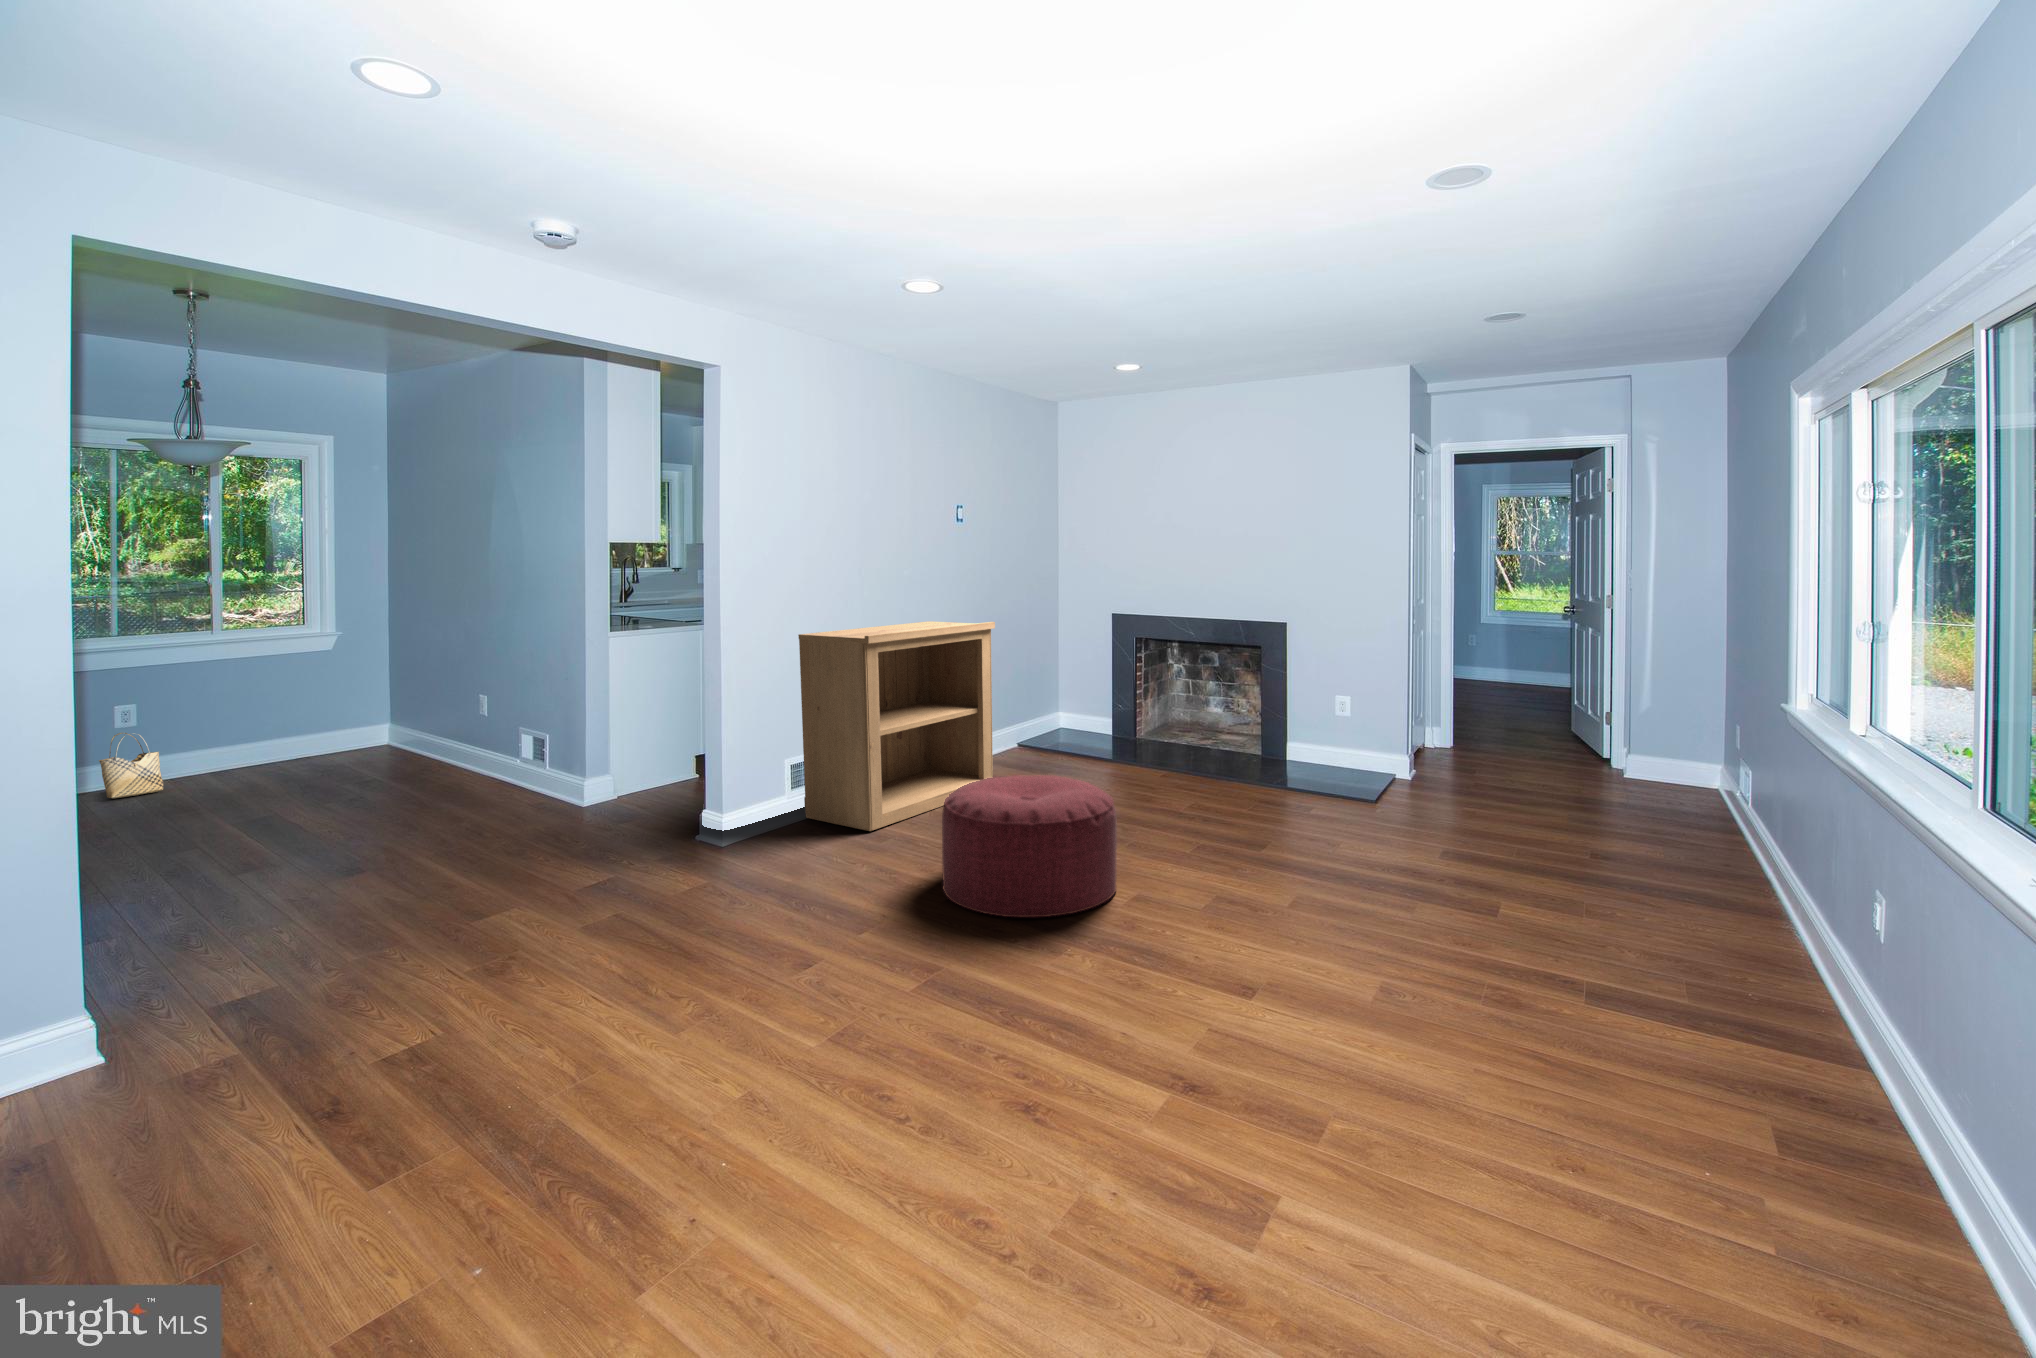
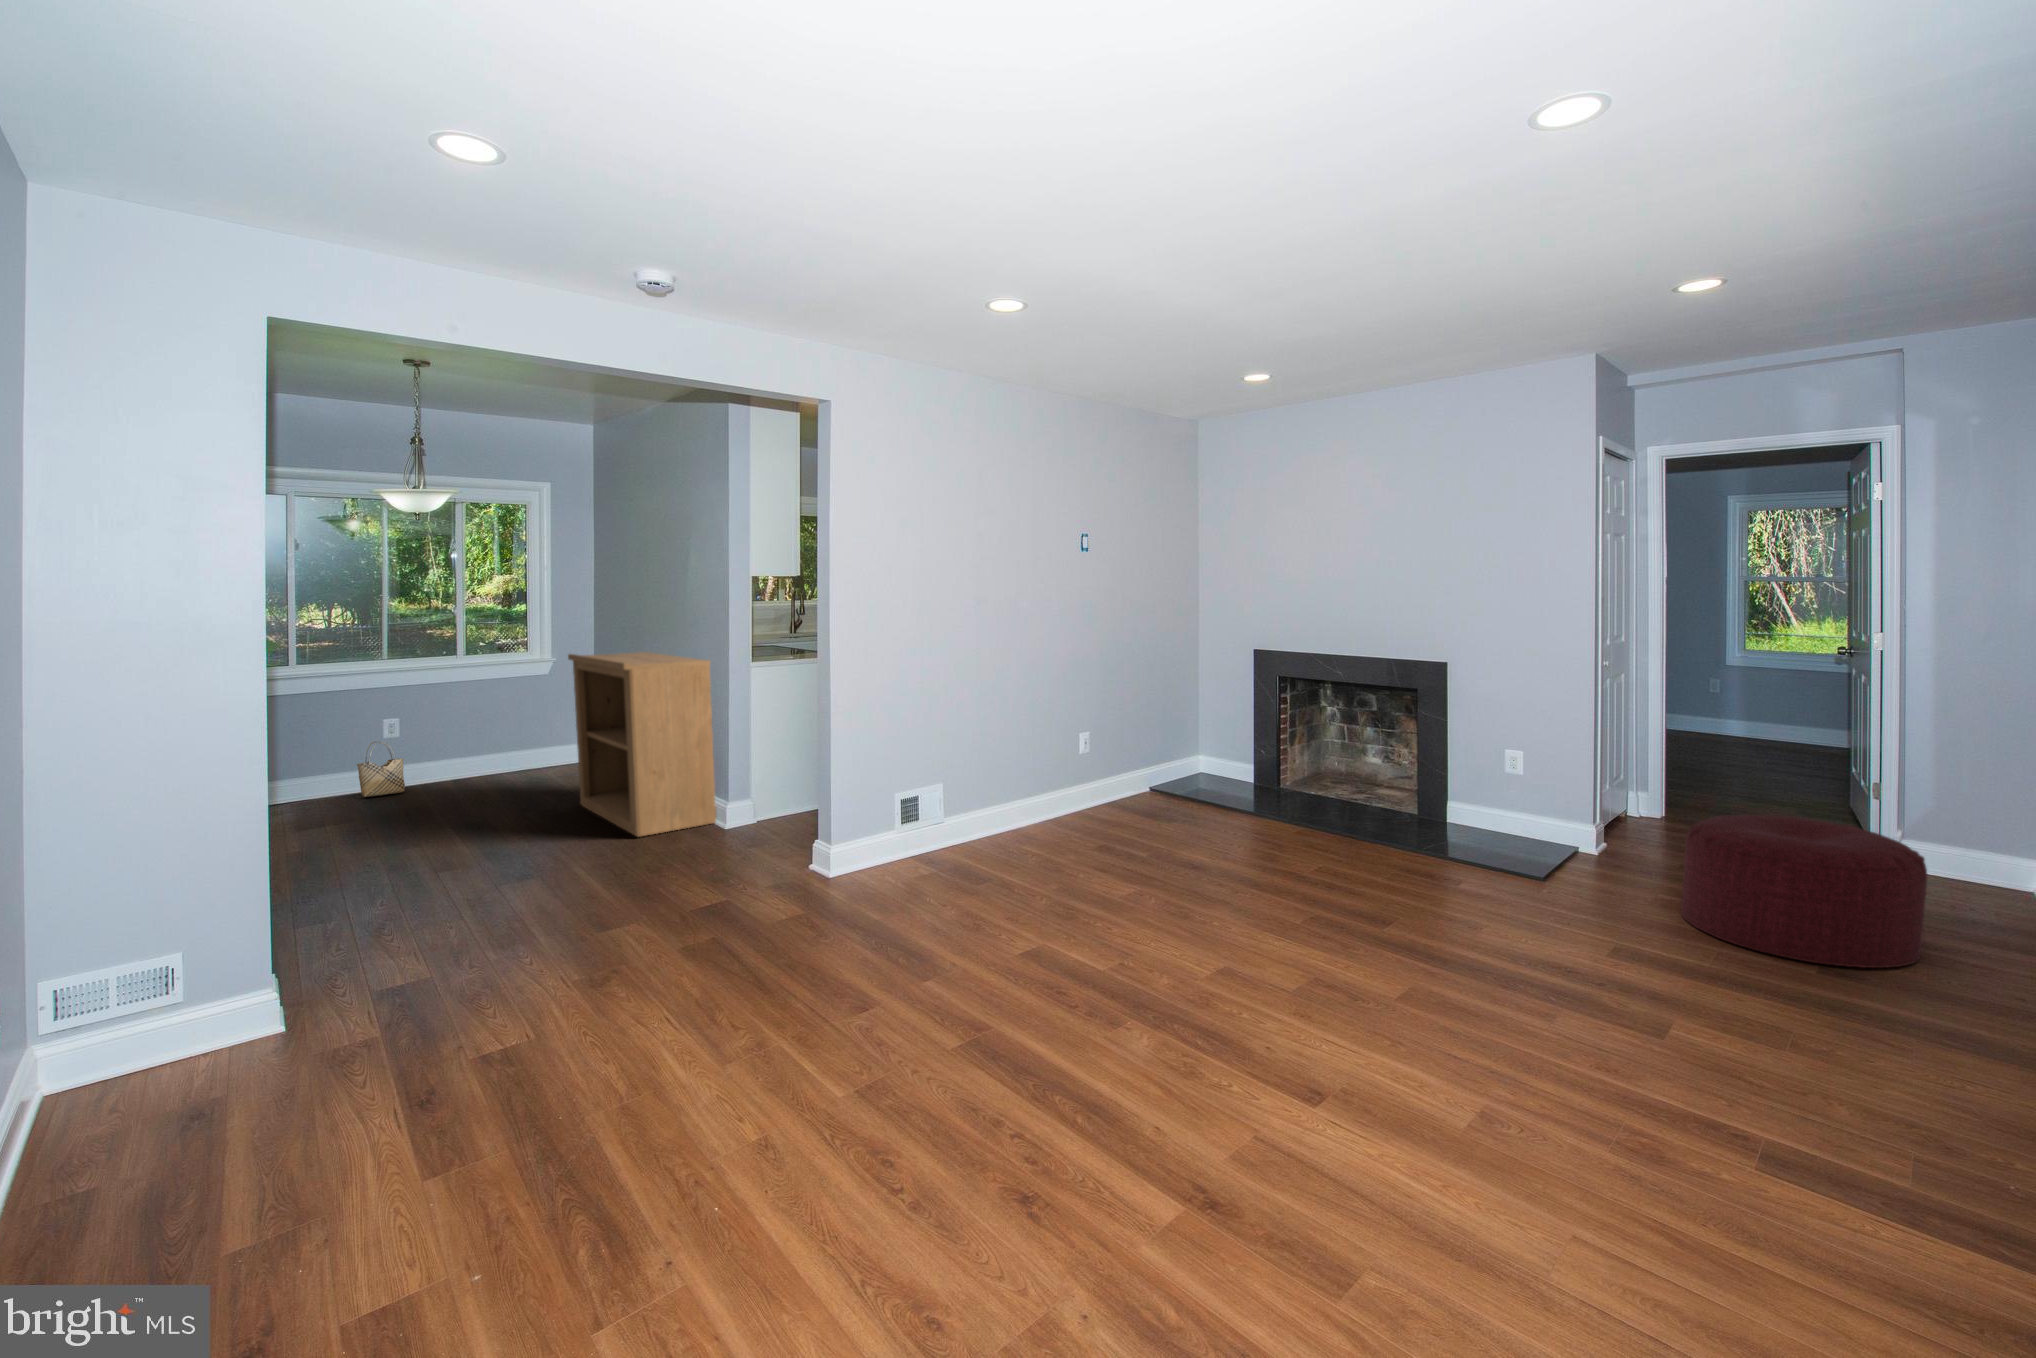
bookshelf: present [798,621,995,831] -> present [568,652,717,837]
ottoman: present [942,775,1117,917] -> present [1681,814,1927,968]

